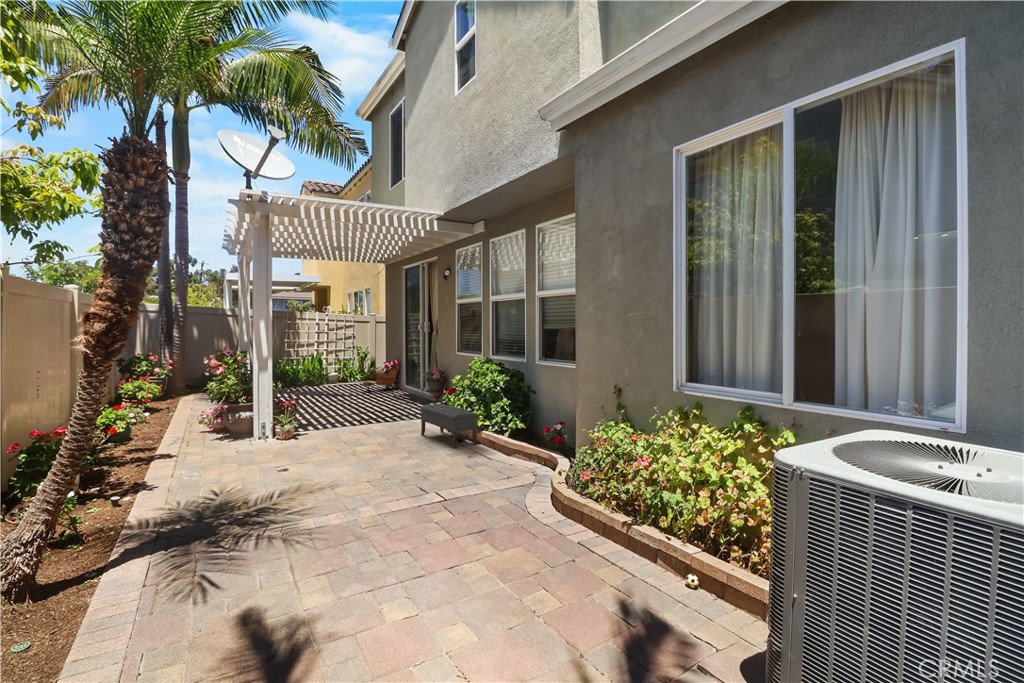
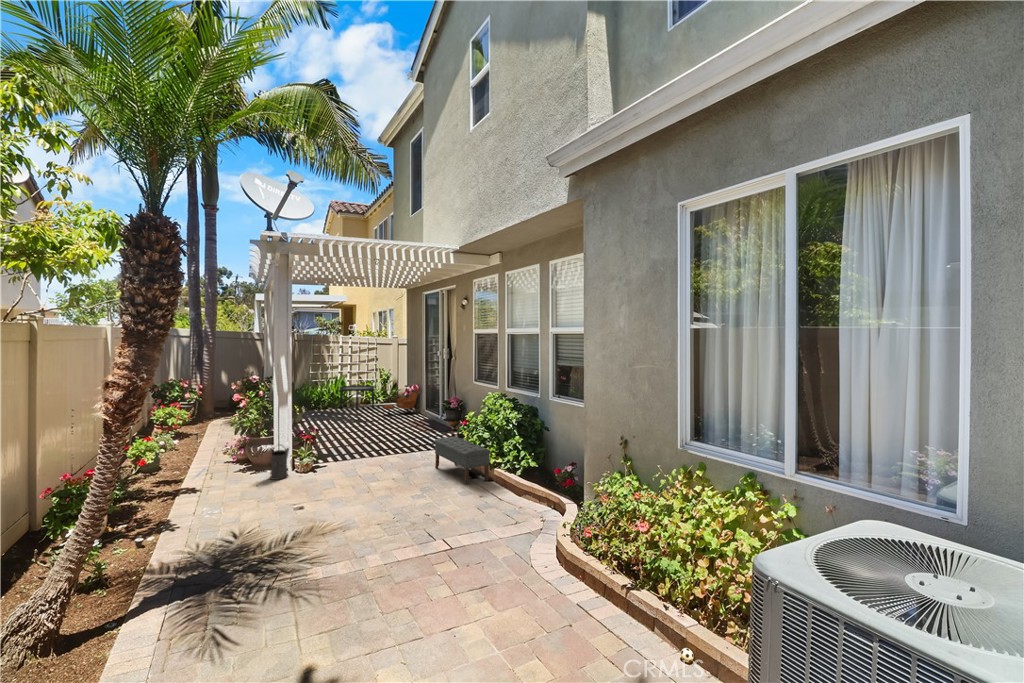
round table: none [315,364,354,388] -> present [339,385,375,410]
watering can: none [249,411,270,447] -> present [270,444,289,480]

